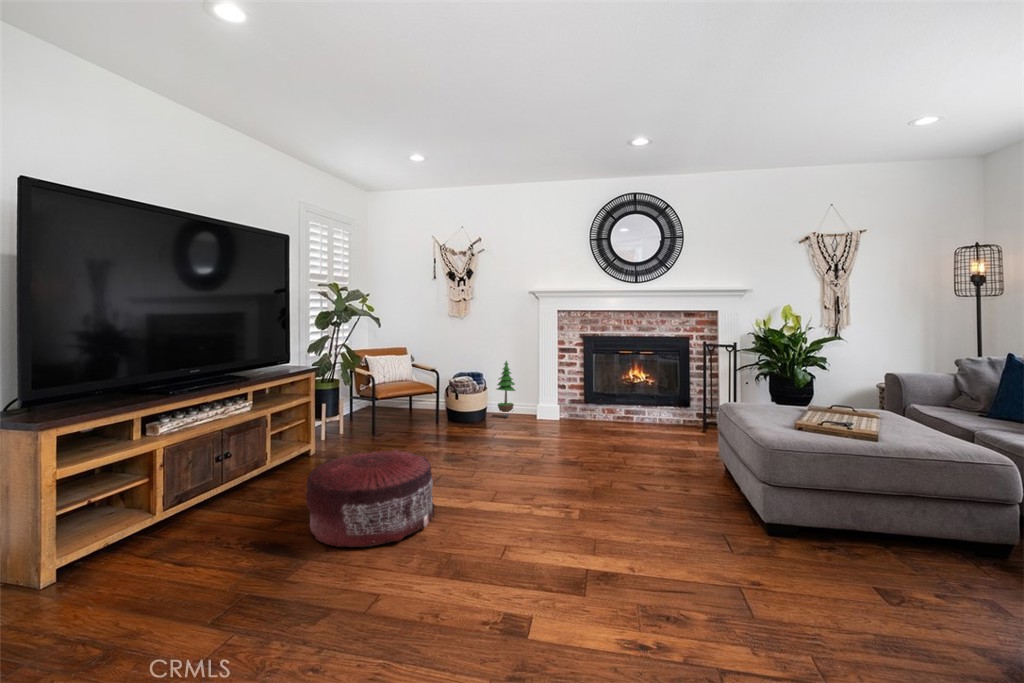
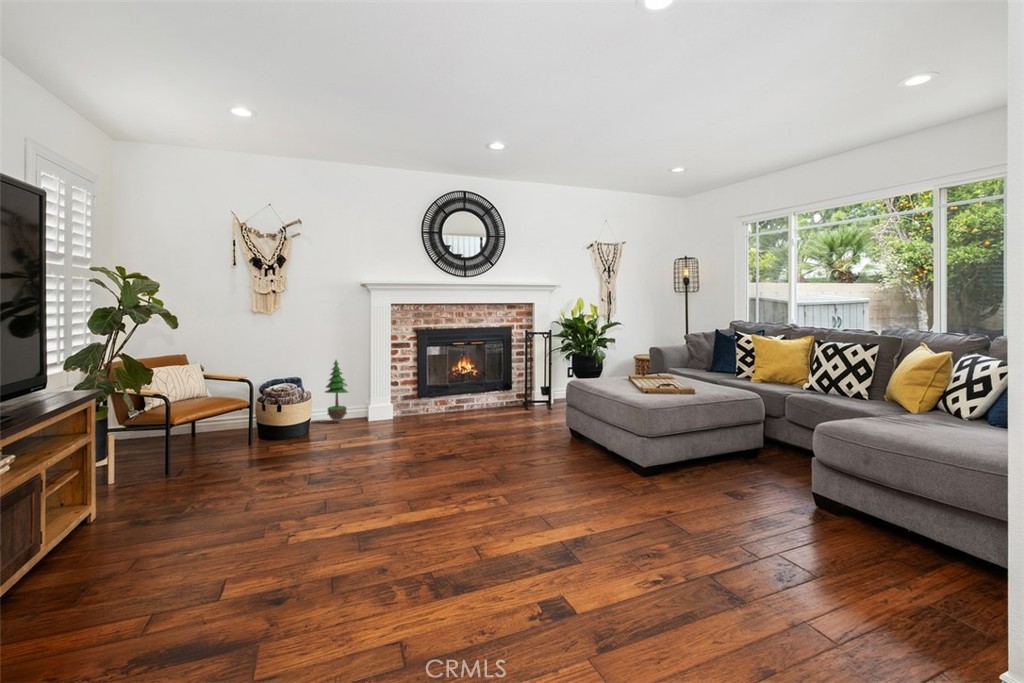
pouf: present [305,450,435,547] -> none [271,469,408,580]

